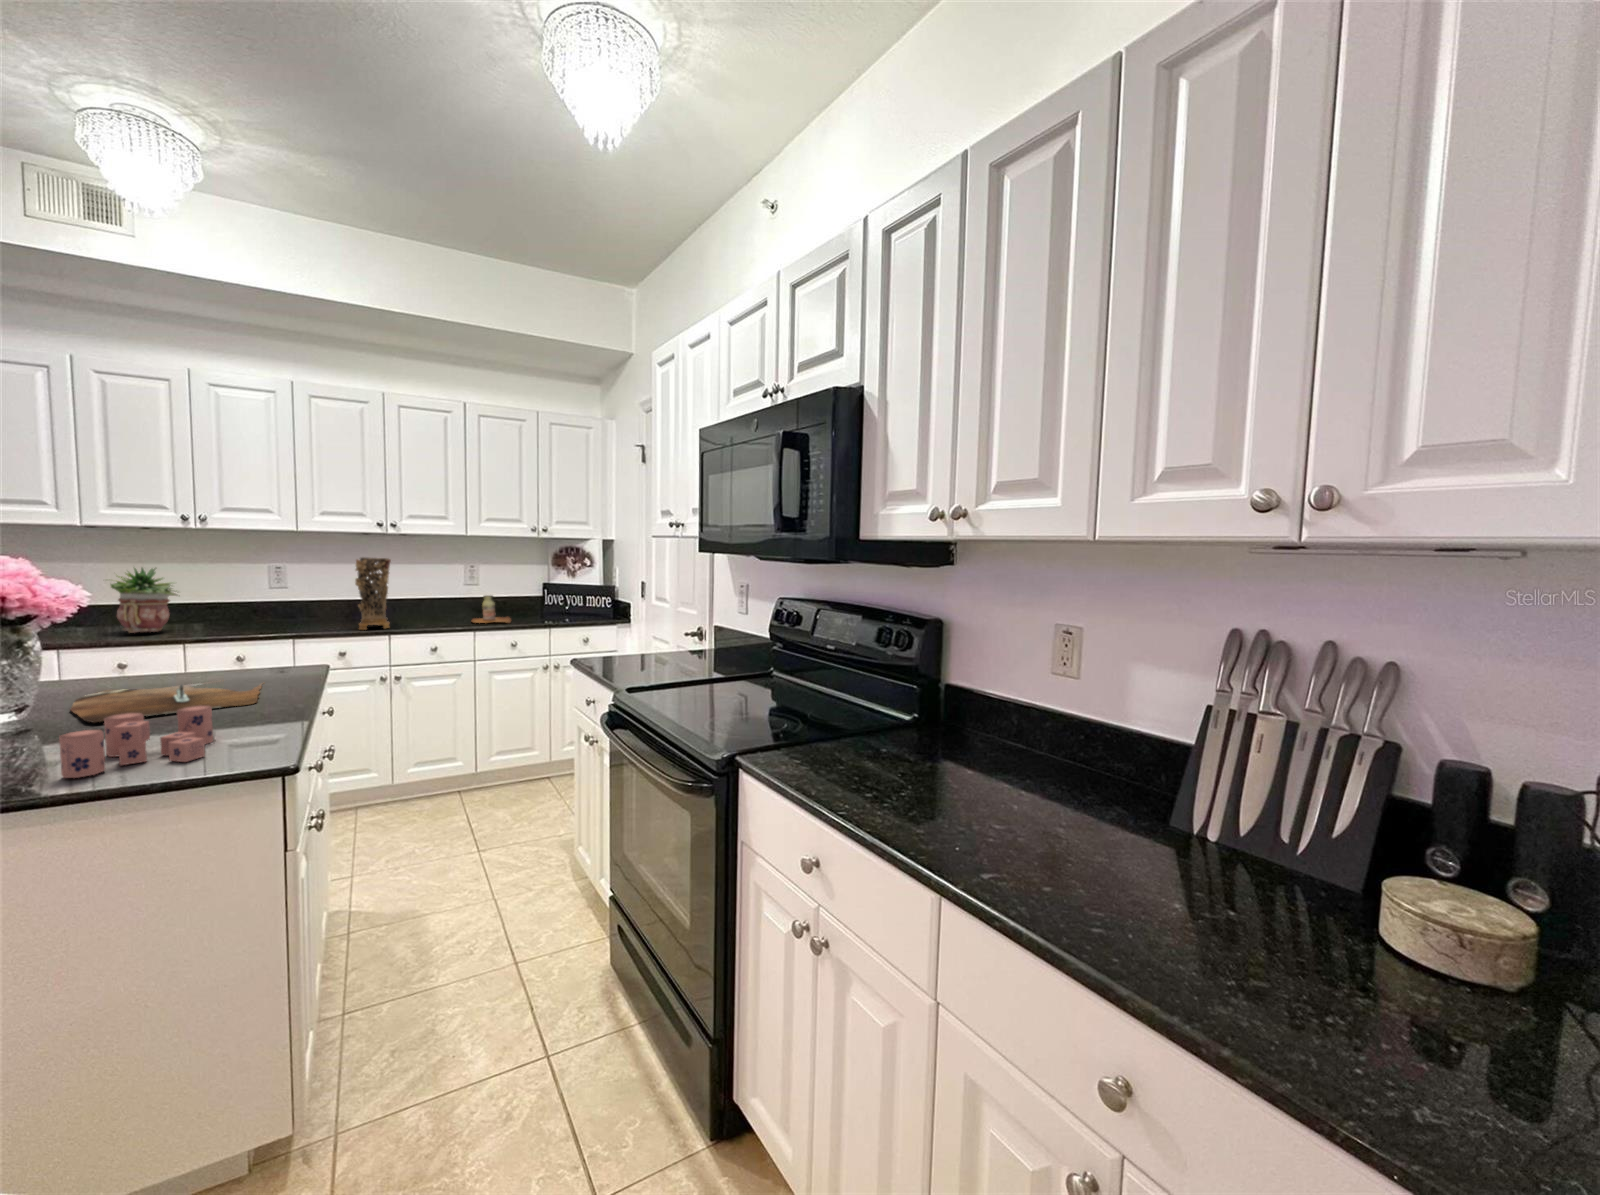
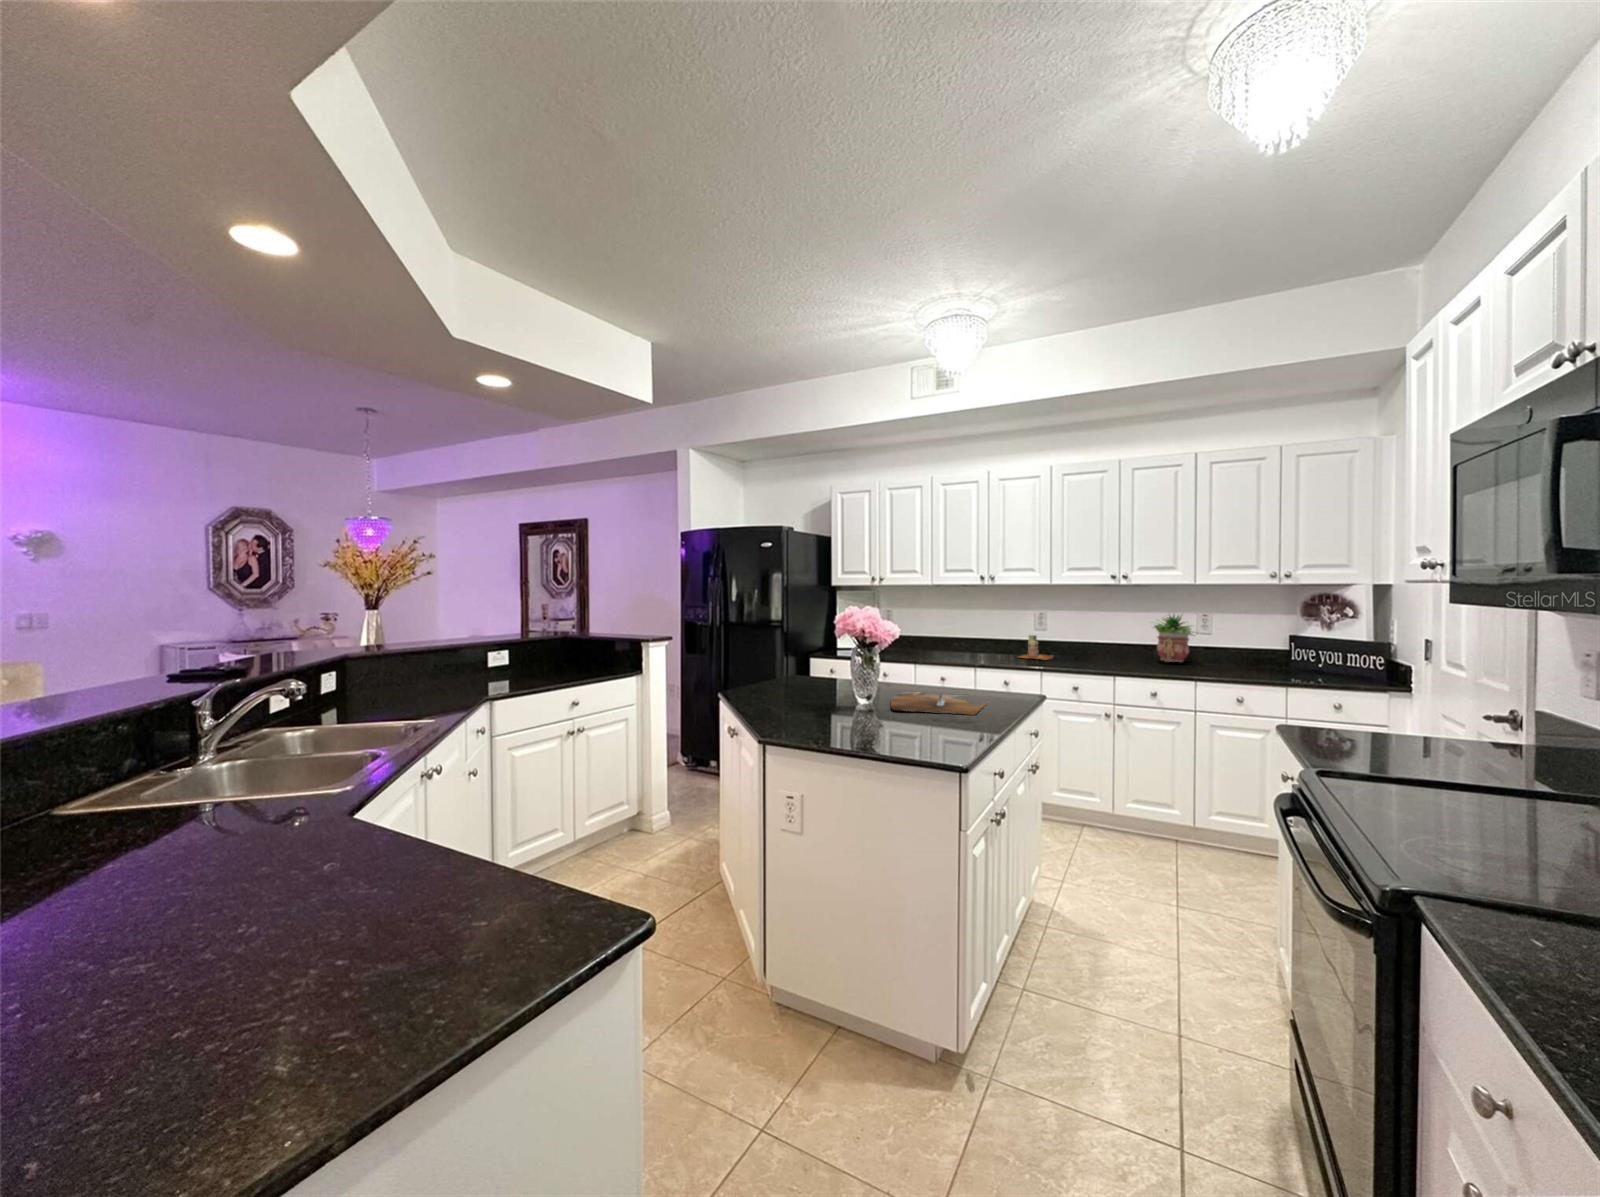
decorative vase: present [355,557,391,630] -> none [1087,607,1117,670]
potted plant: present [111,568,178,633] -> present [1153,614,1194,662]
bottle: present [472,595,511,623] -> present [1019,635,1053,660]
candle: present [59,706,213,778] -> none [862,706,937,745]

